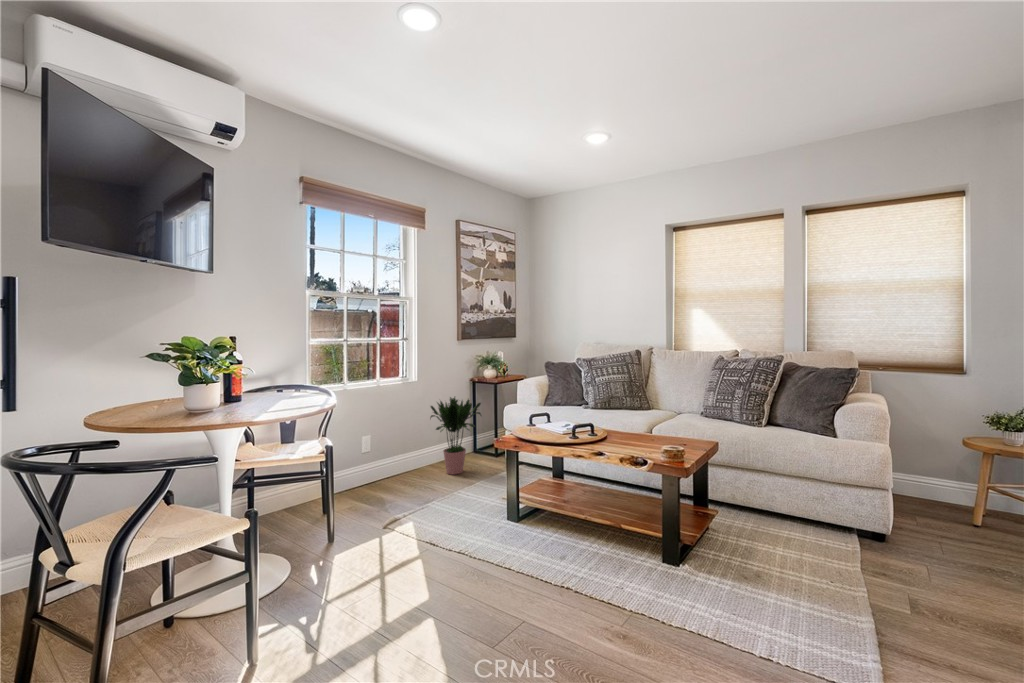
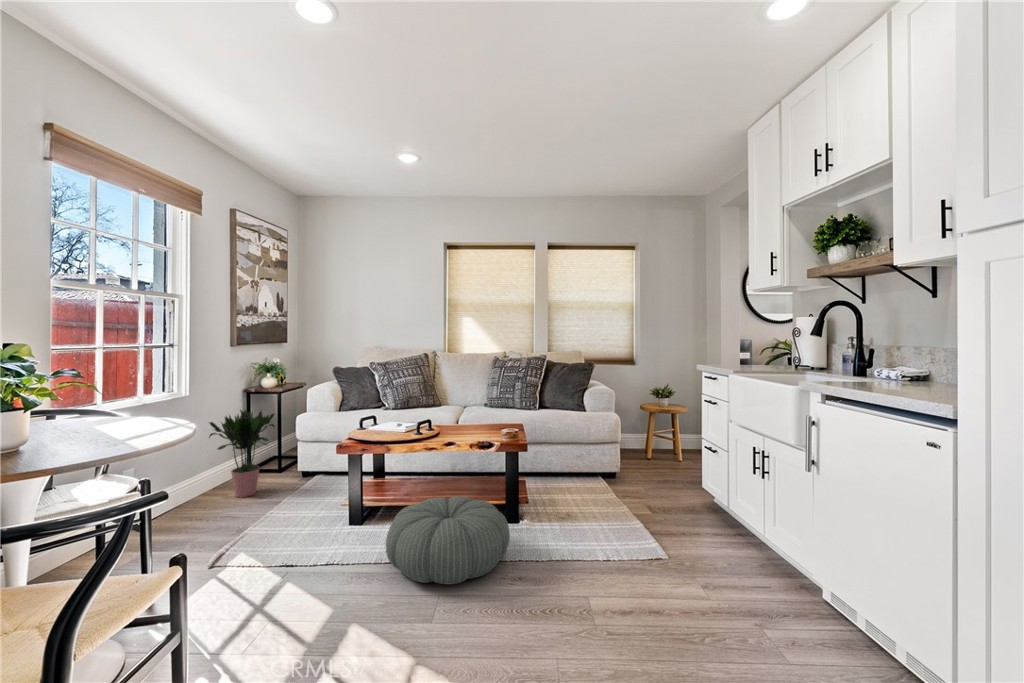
pouf: none [495,512,634,616] -> present [386,496,510,584]

